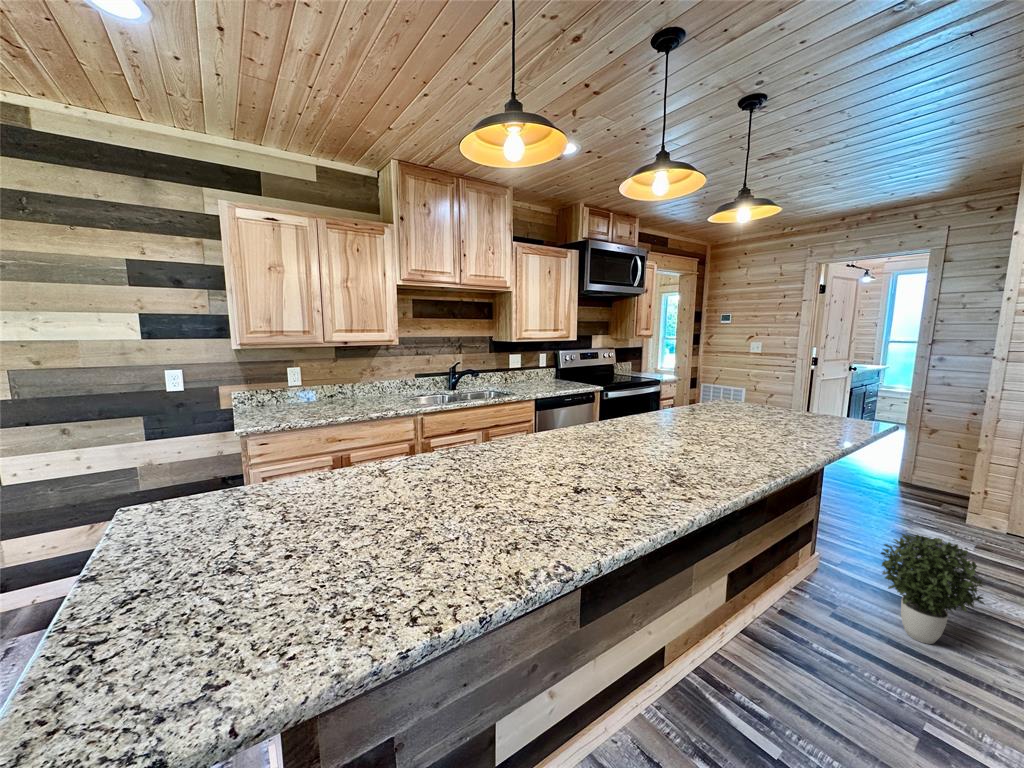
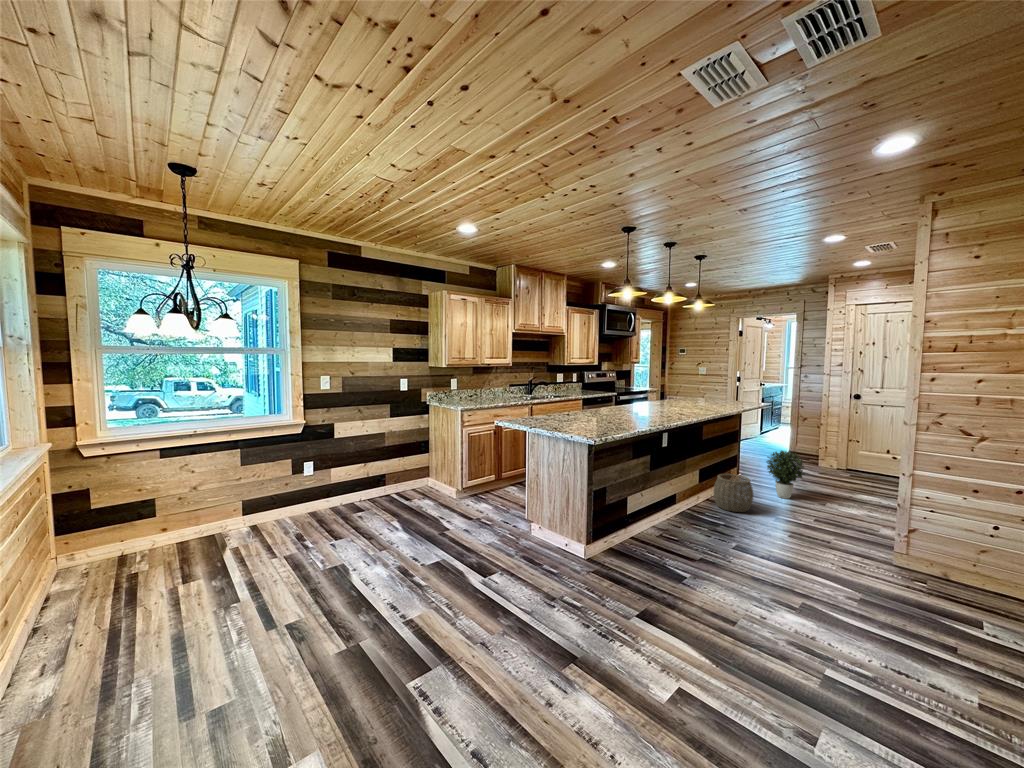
woven basket: none [755,592,858,705] -> present [713,474,753,512]

